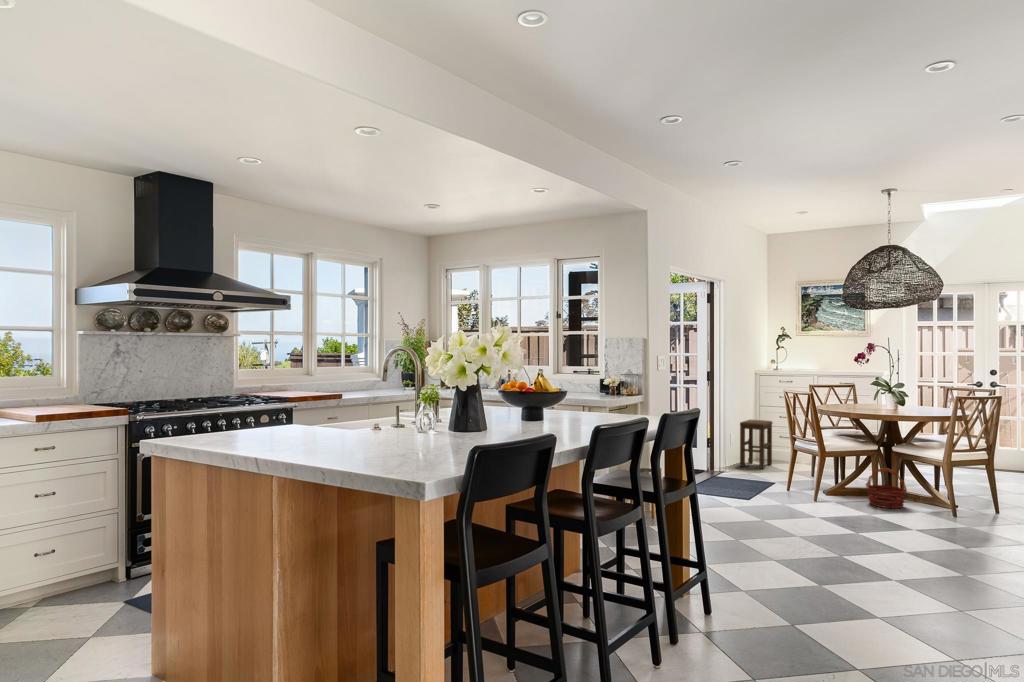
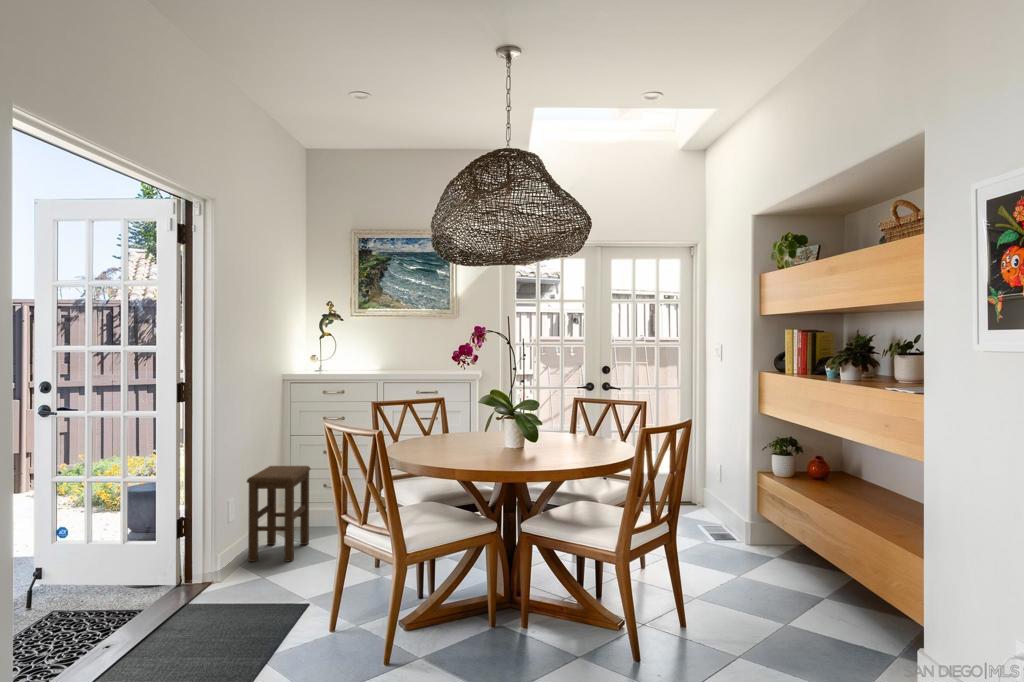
basket: present [866,468,907,508] -> none [481,575,554,664]

